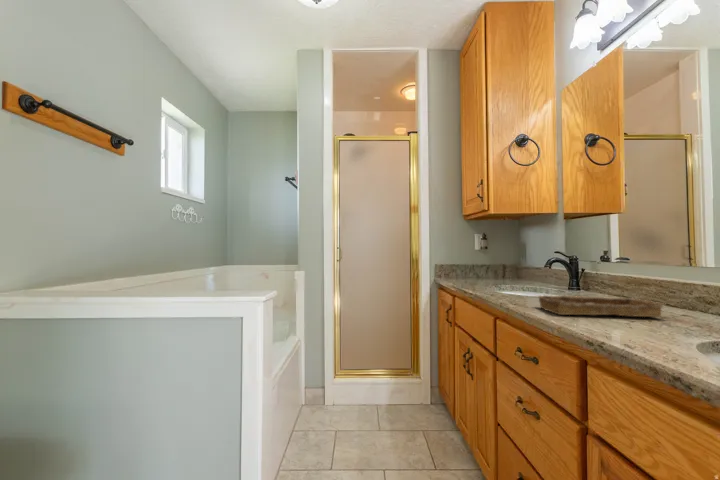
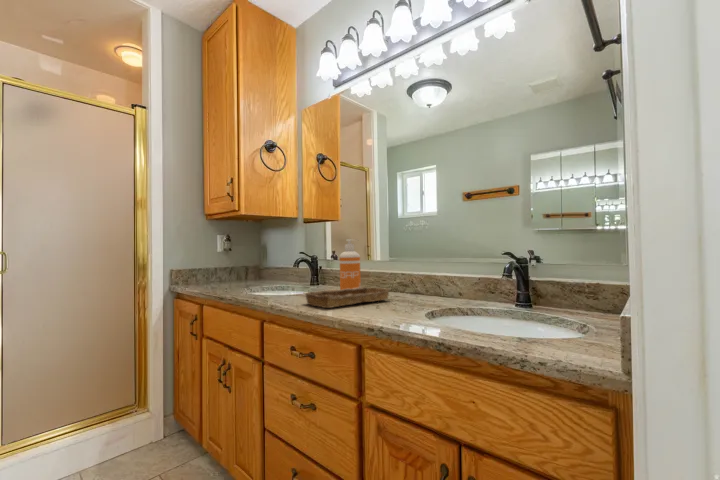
soap dispenser: none [602,237,634,303] -> present [339,239,361,290]

